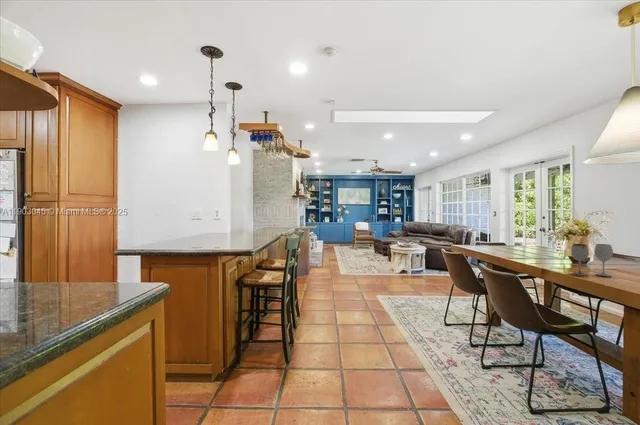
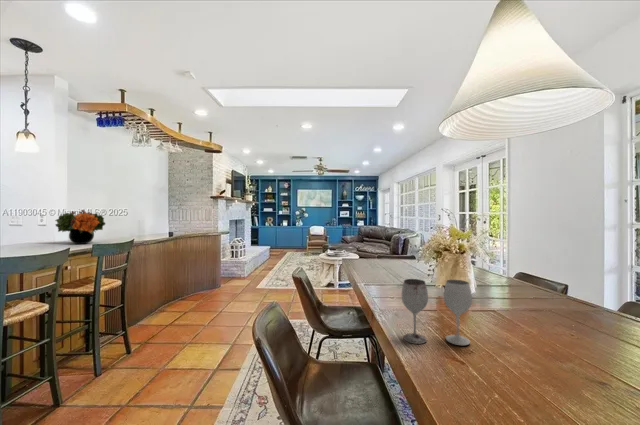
flower arrangement: none [235,207,266,233] -> present [55,210,105,244]

